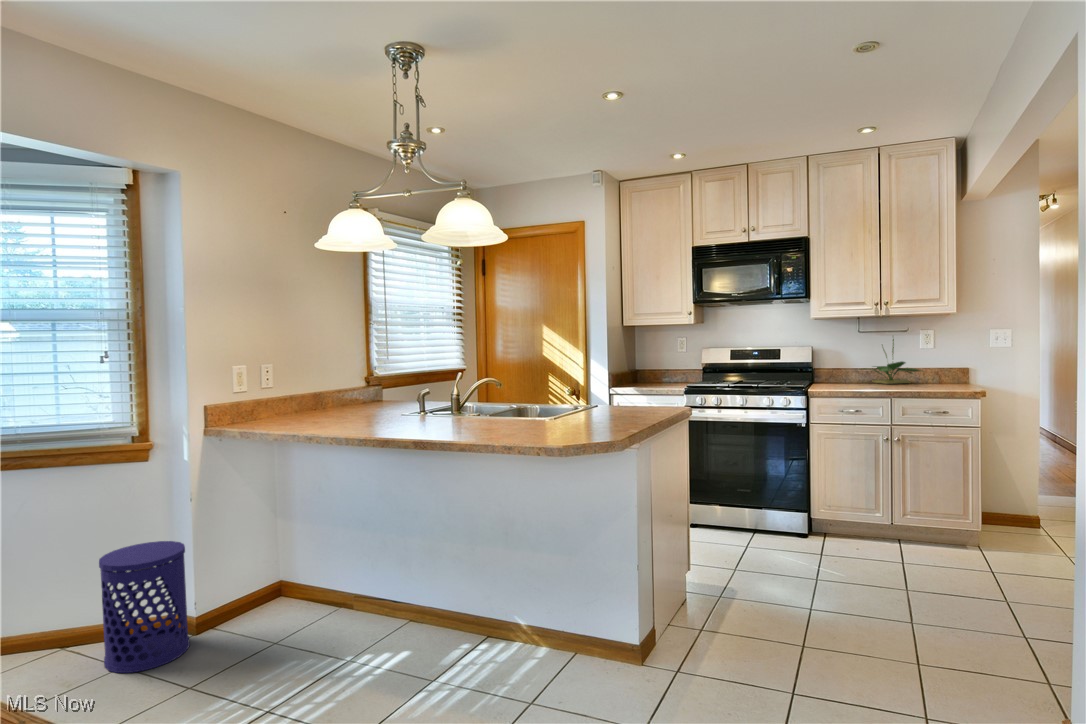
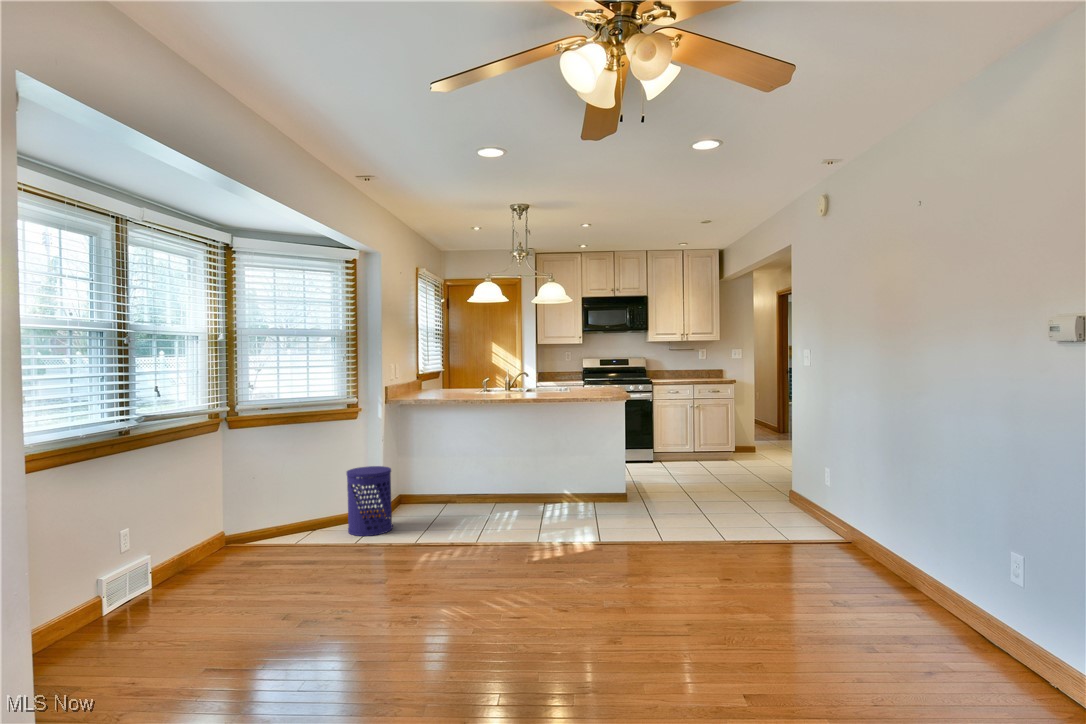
potted plant: present [864,339,920,384] -> none [670,351,703,377]

